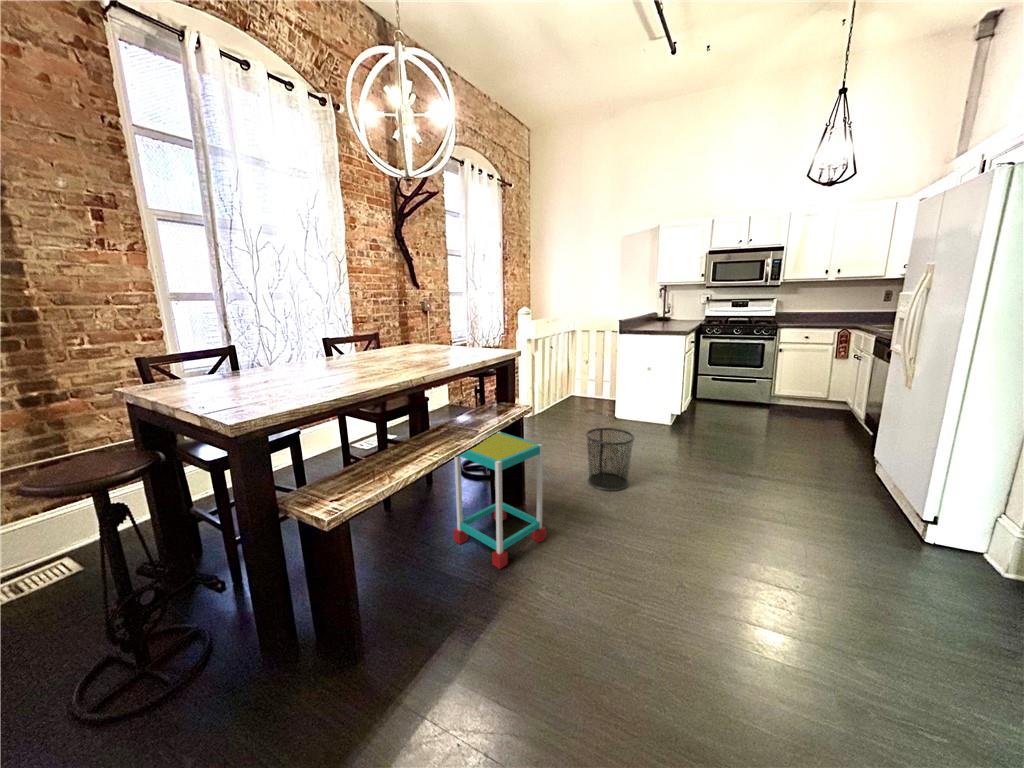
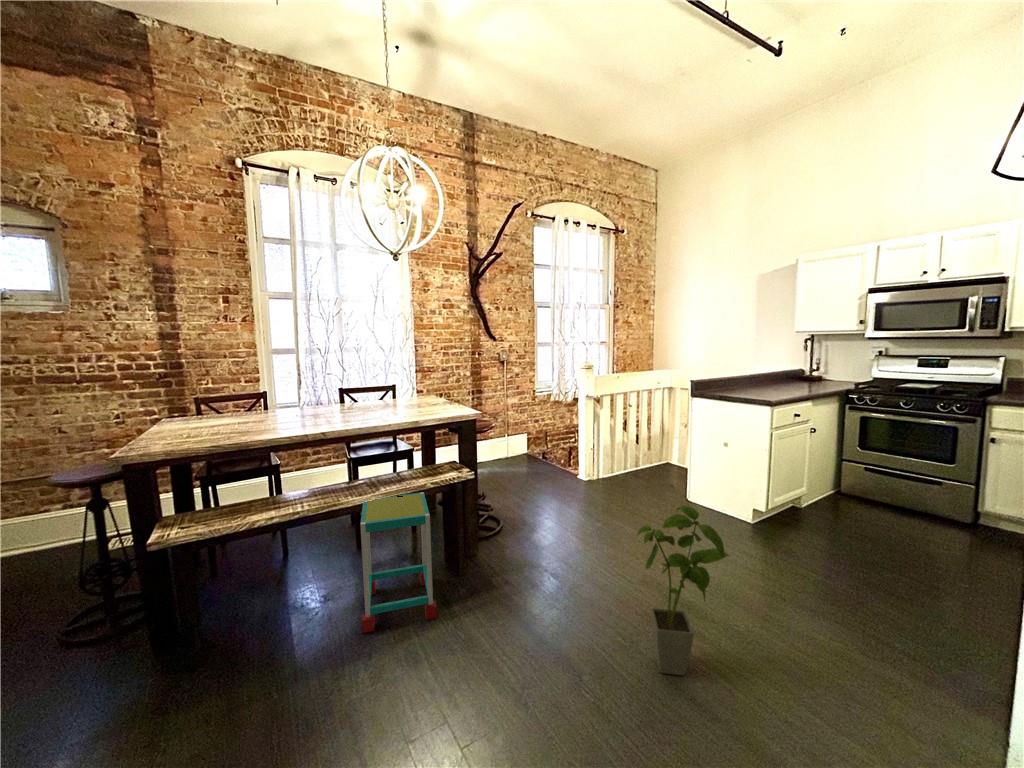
house plant: none [705,398,784,519] -> present [637,506,729,675]
trash can: present [586,428,634,491] -> none [548,508,605,589]

